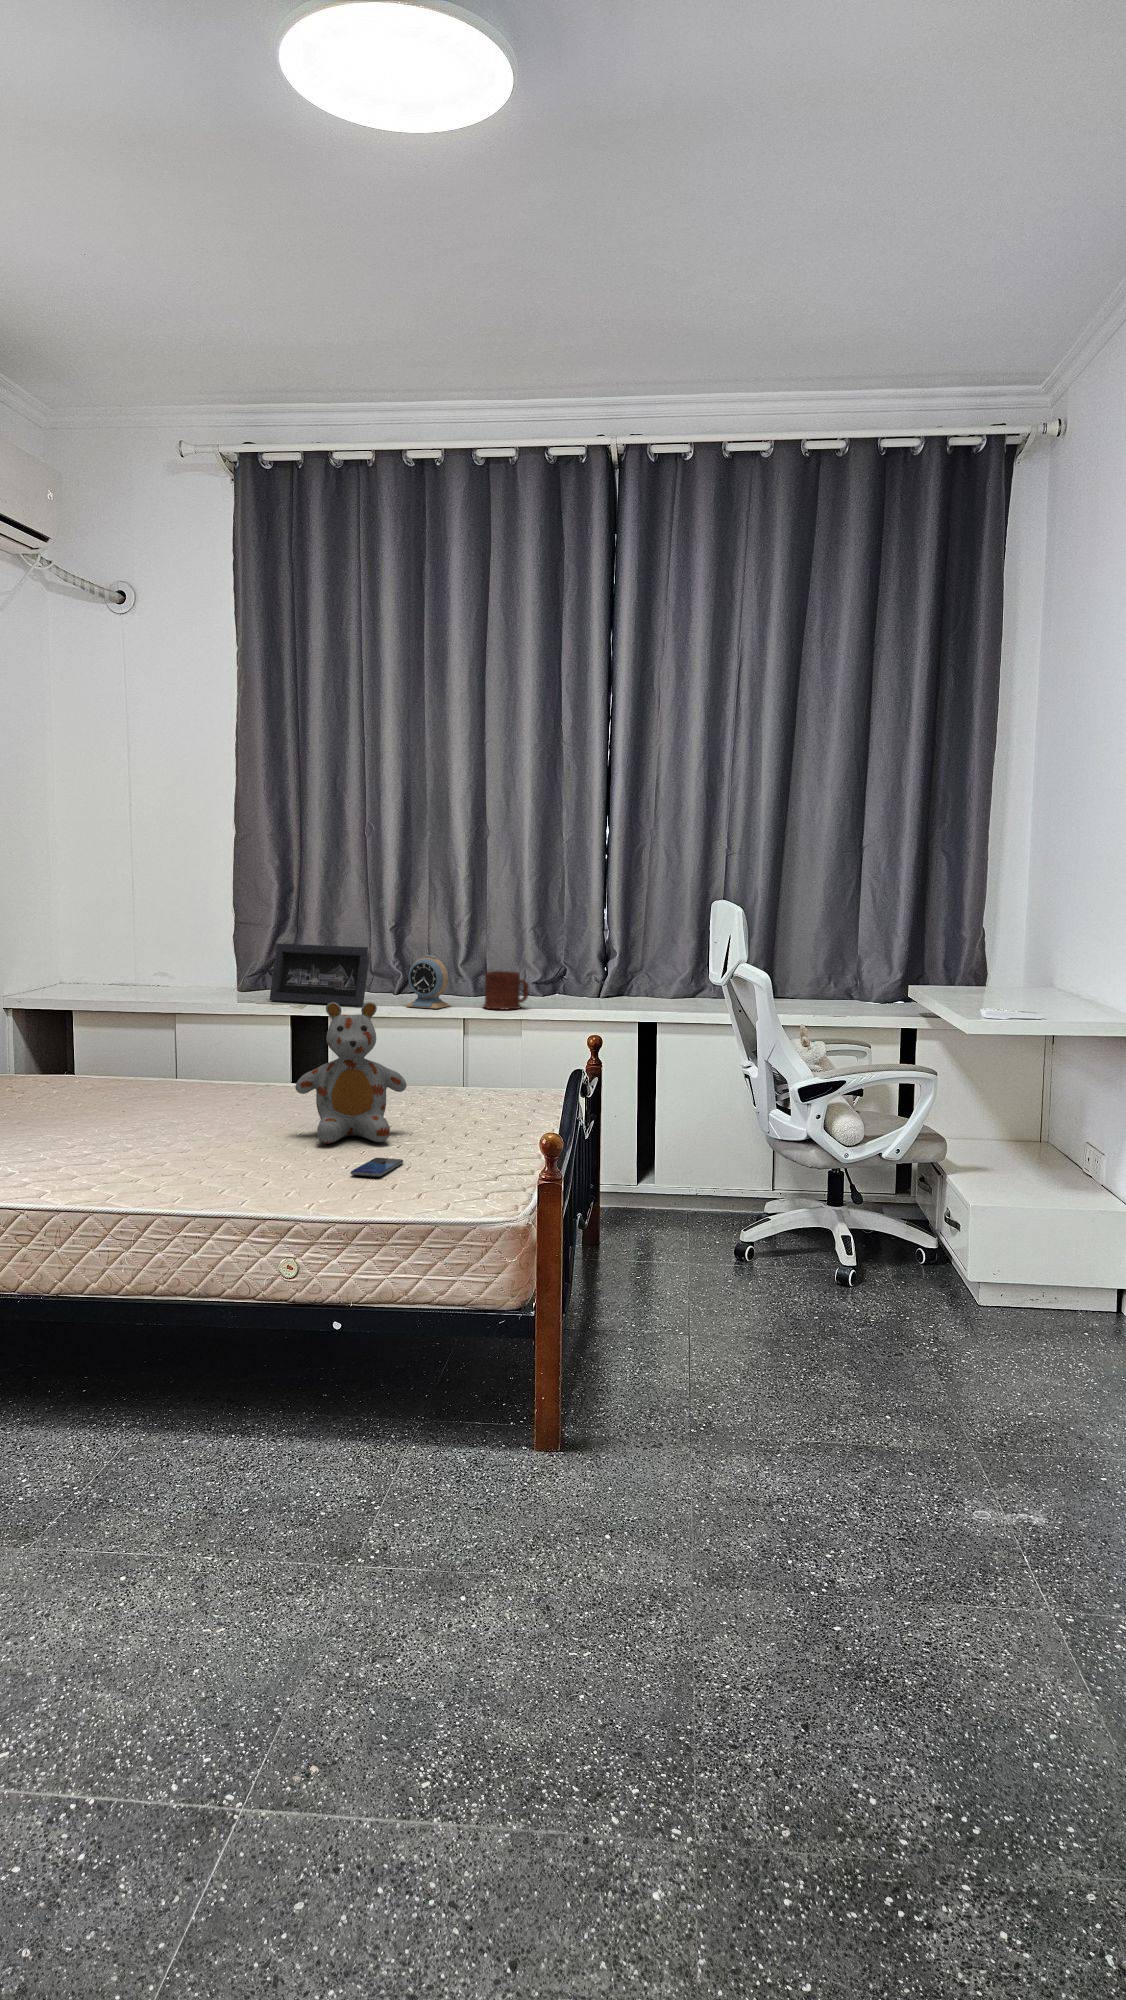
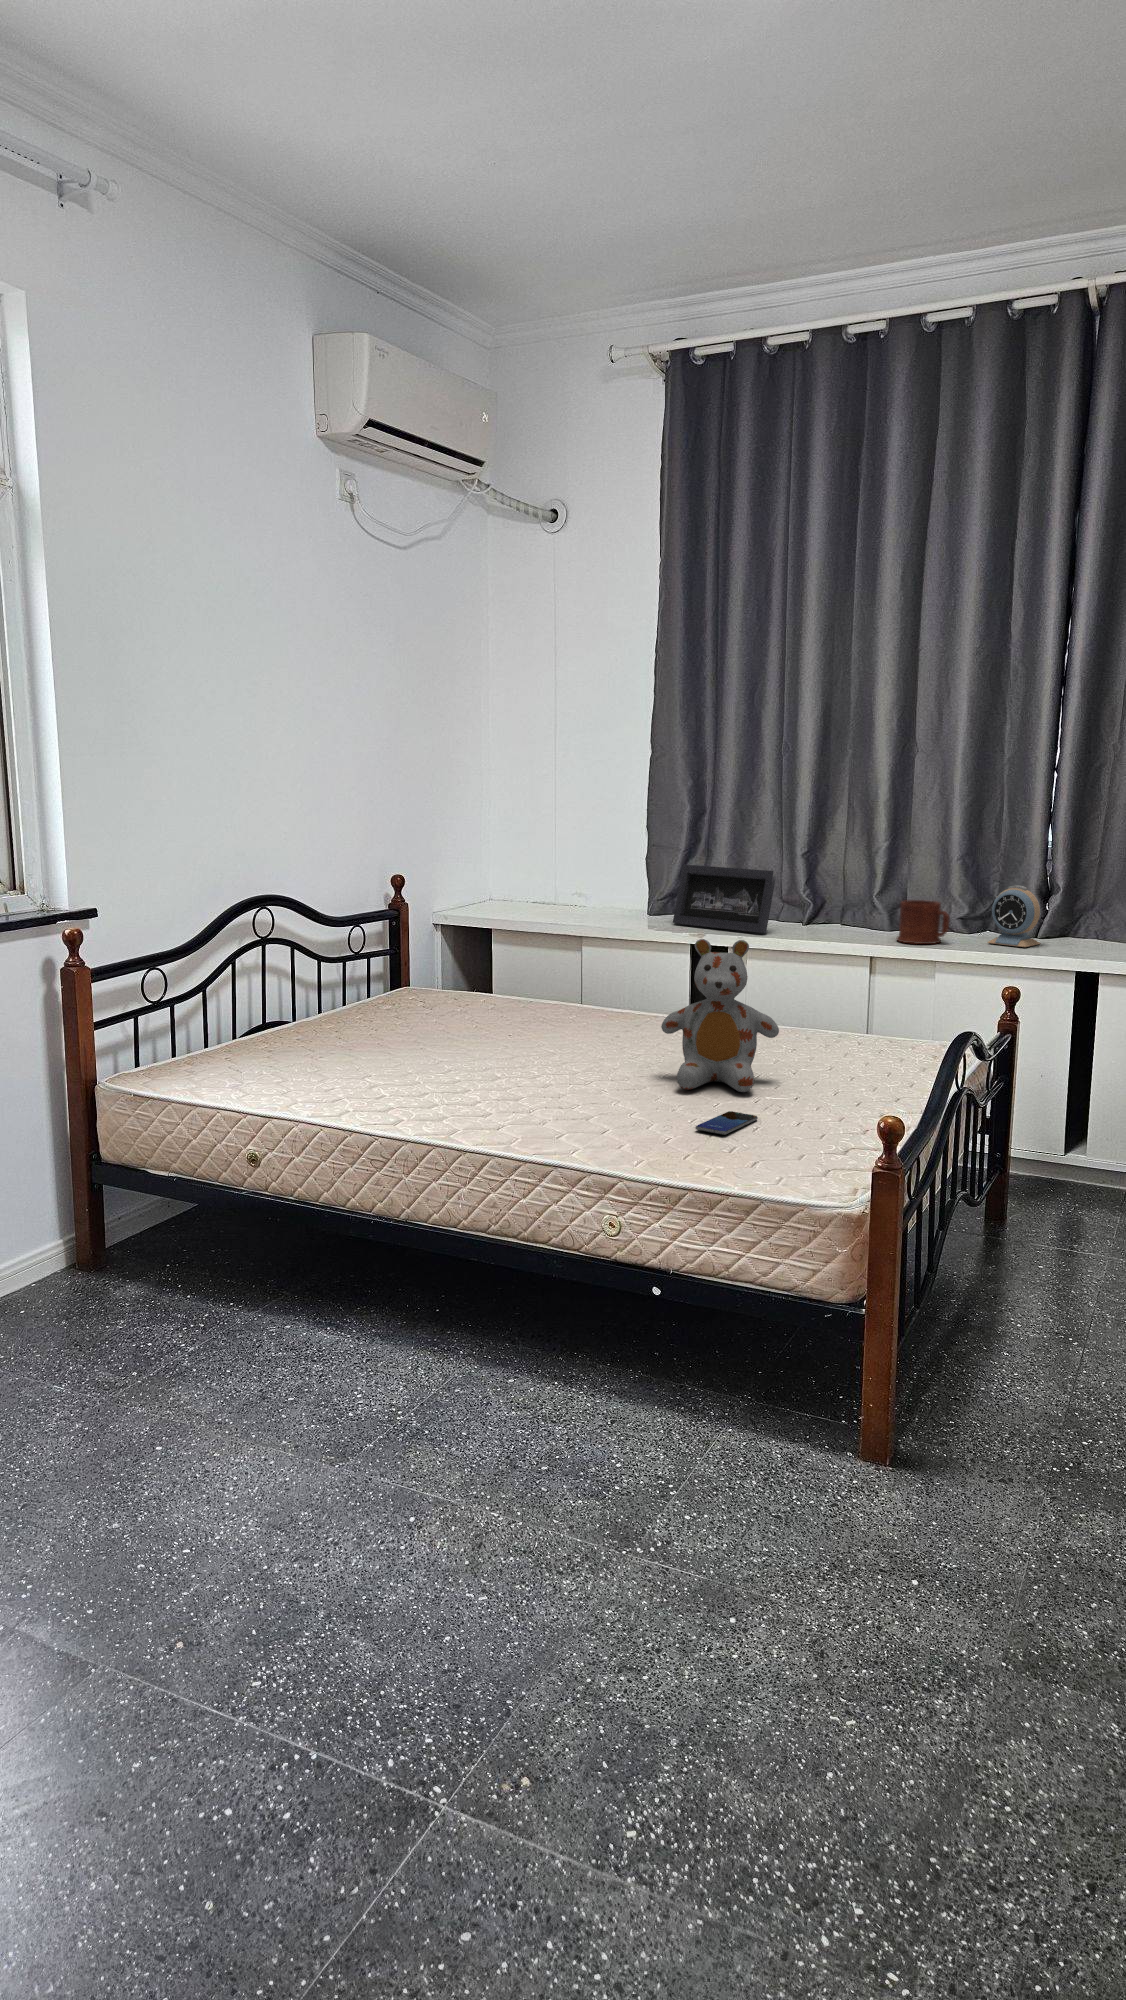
alarm clock: present [406,955,450,1009] -> present [988,885,1041,947]

